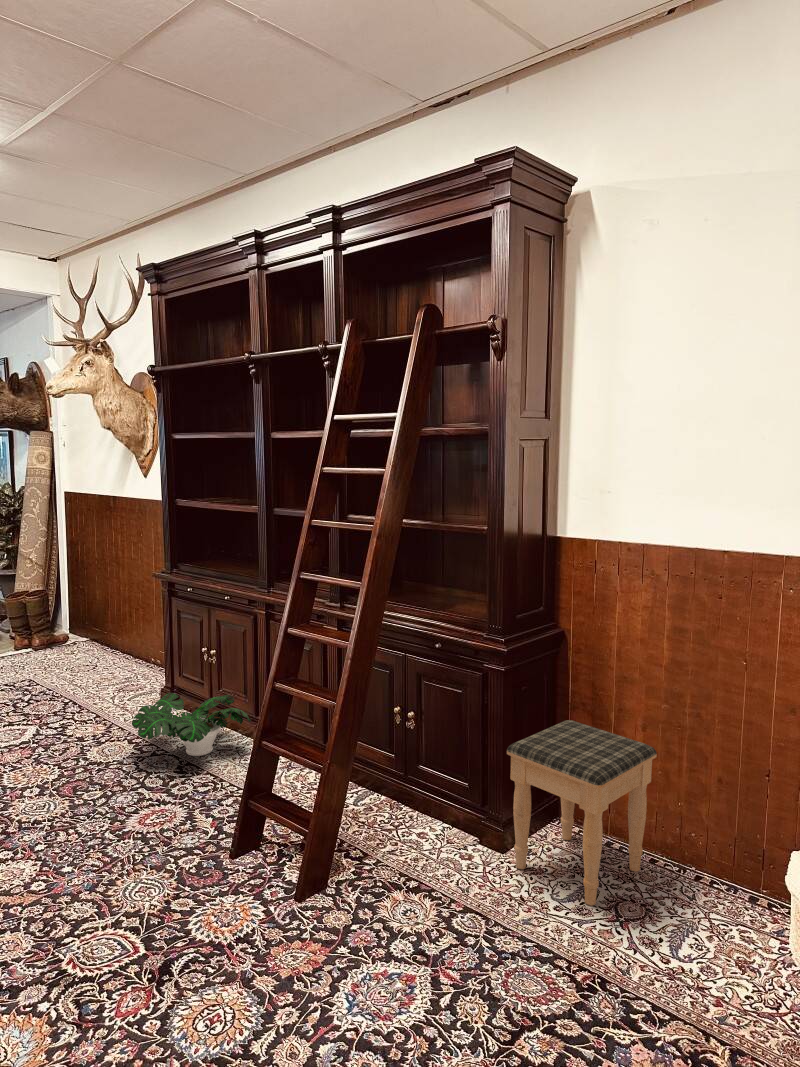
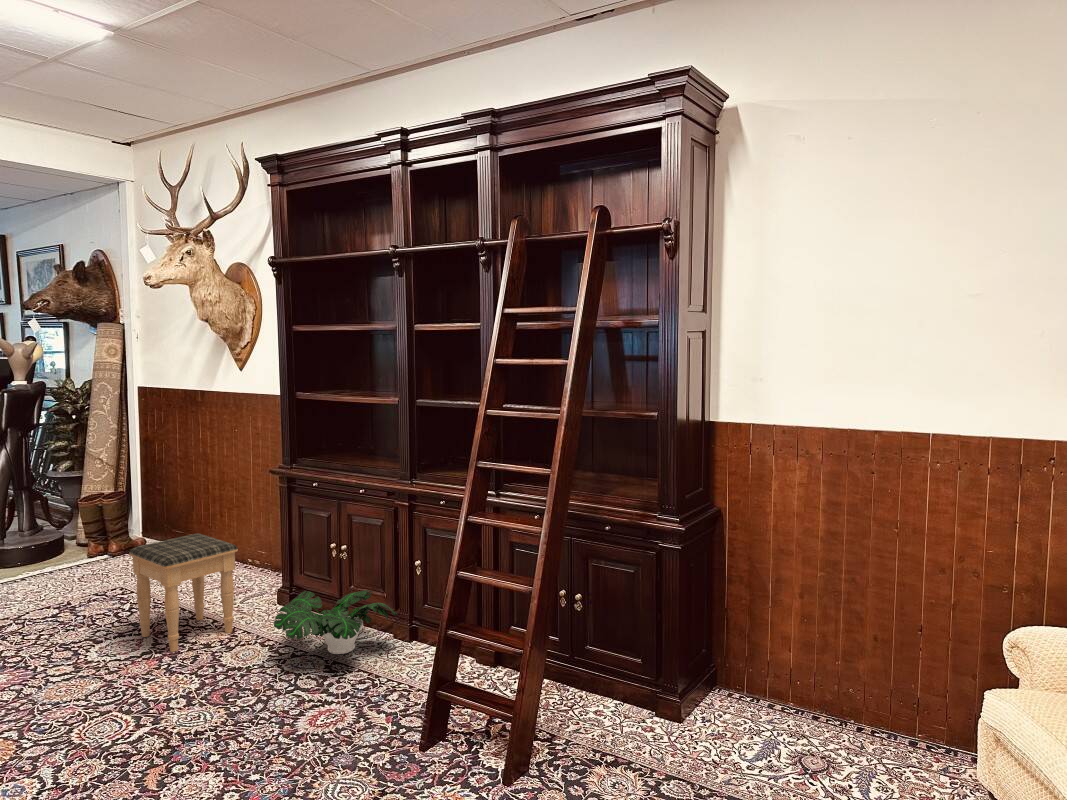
footstool: present [507,720,657,906] -> present [129,534,238,652]

